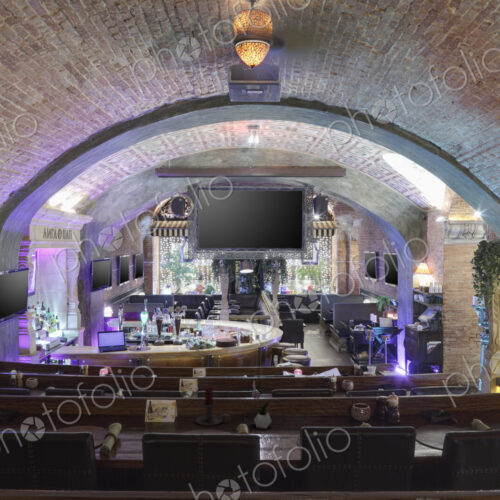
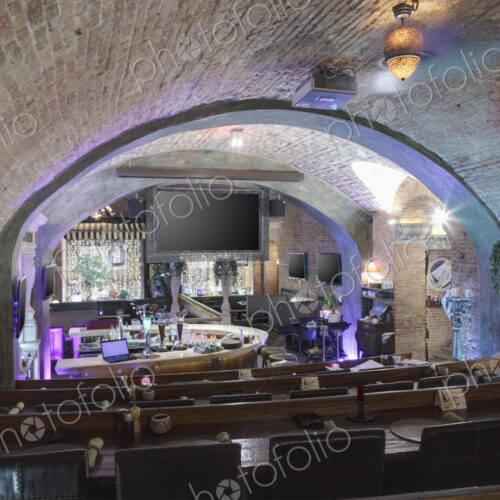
flower arrangement: present [252,373,272,429] -> none [402,365,426,418]

